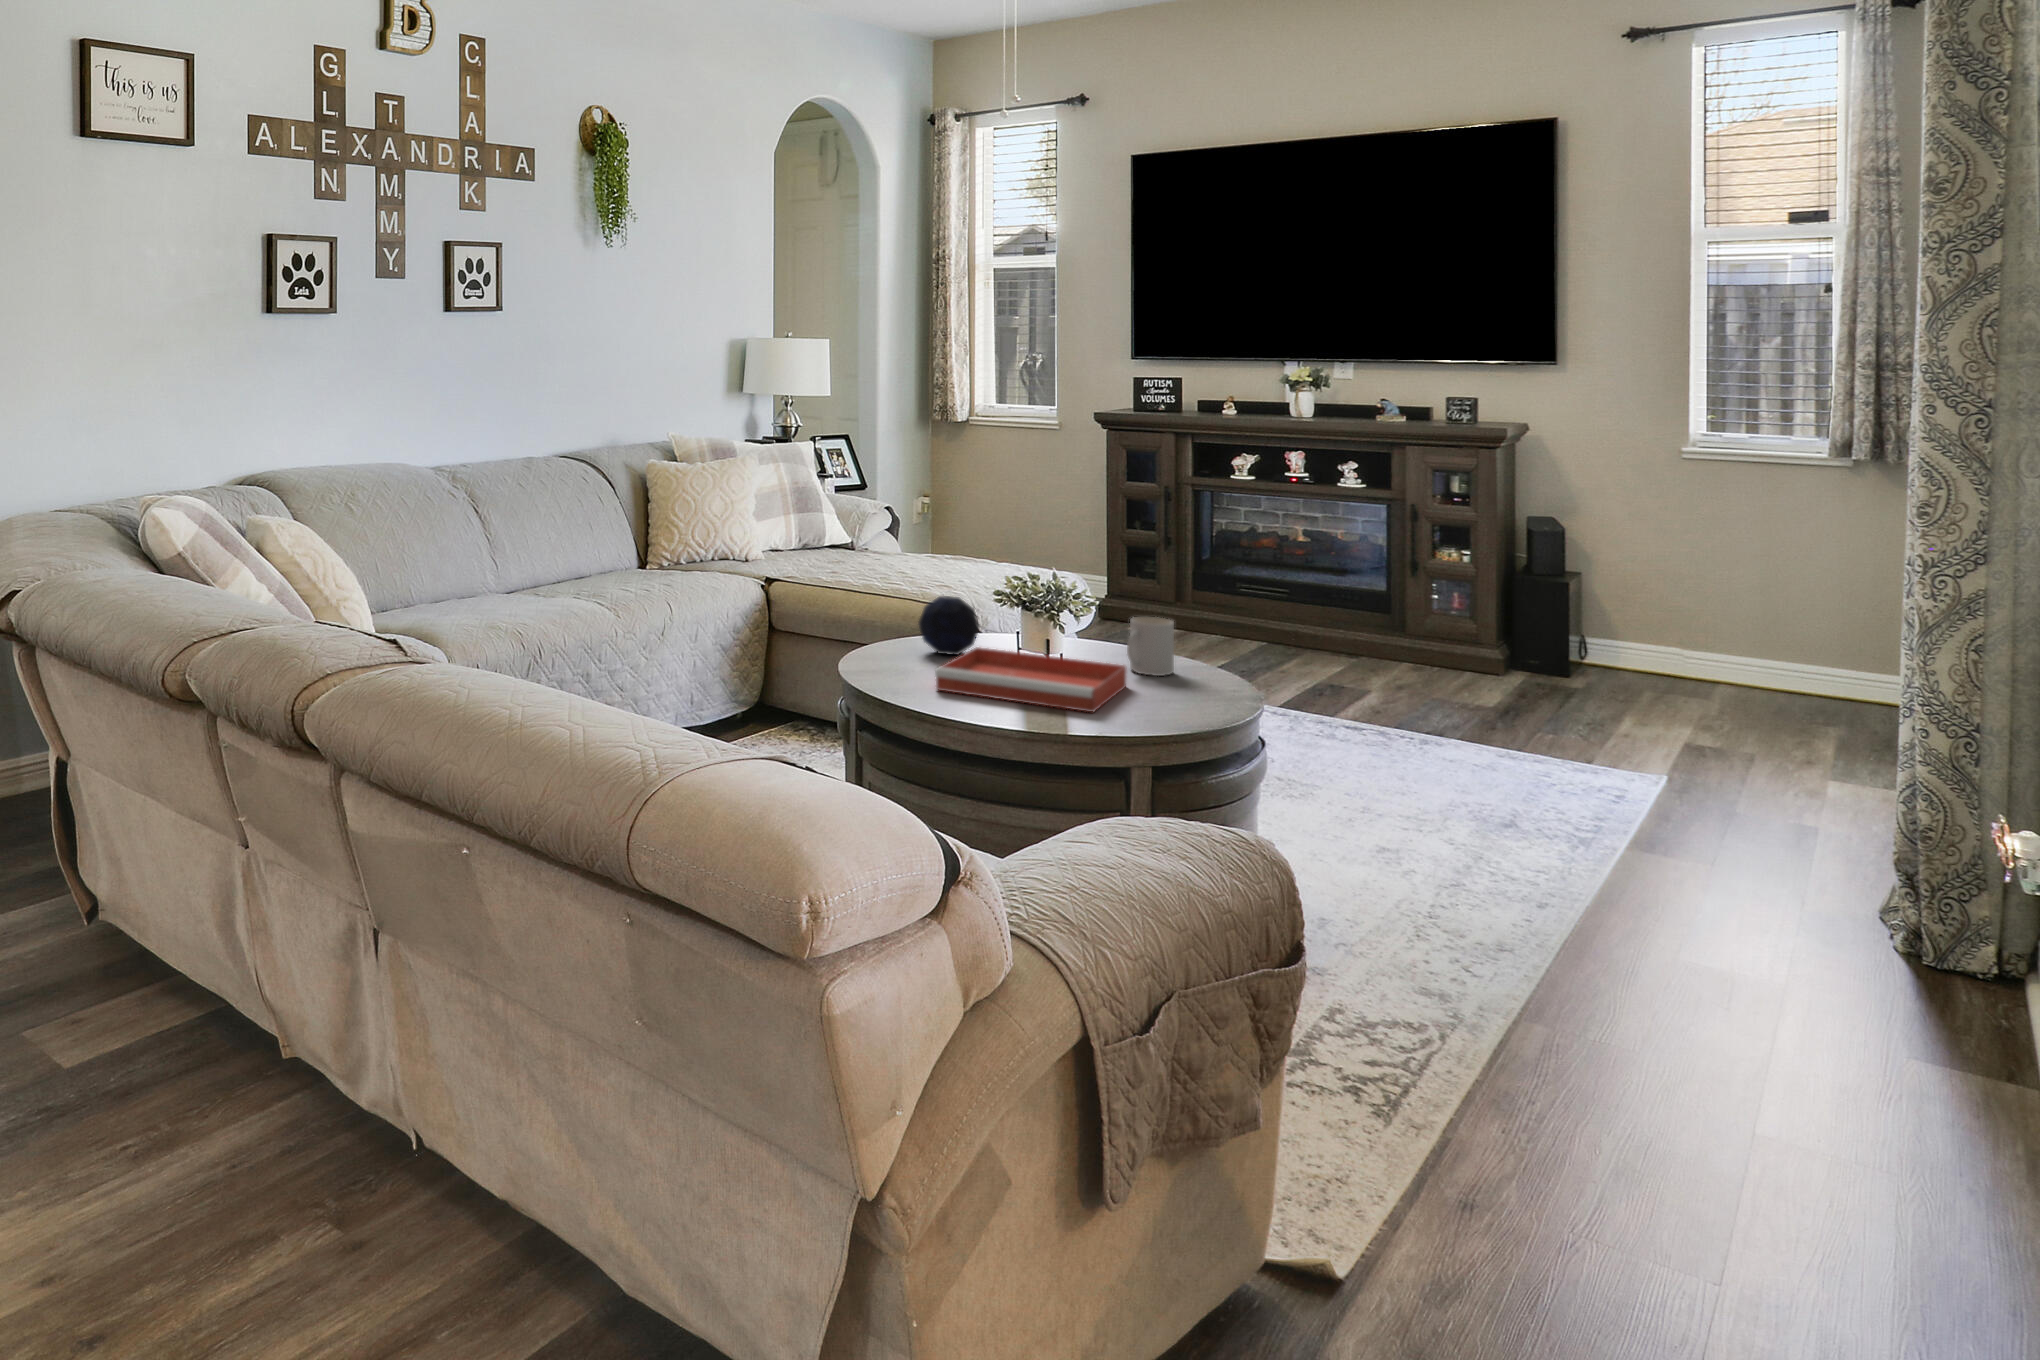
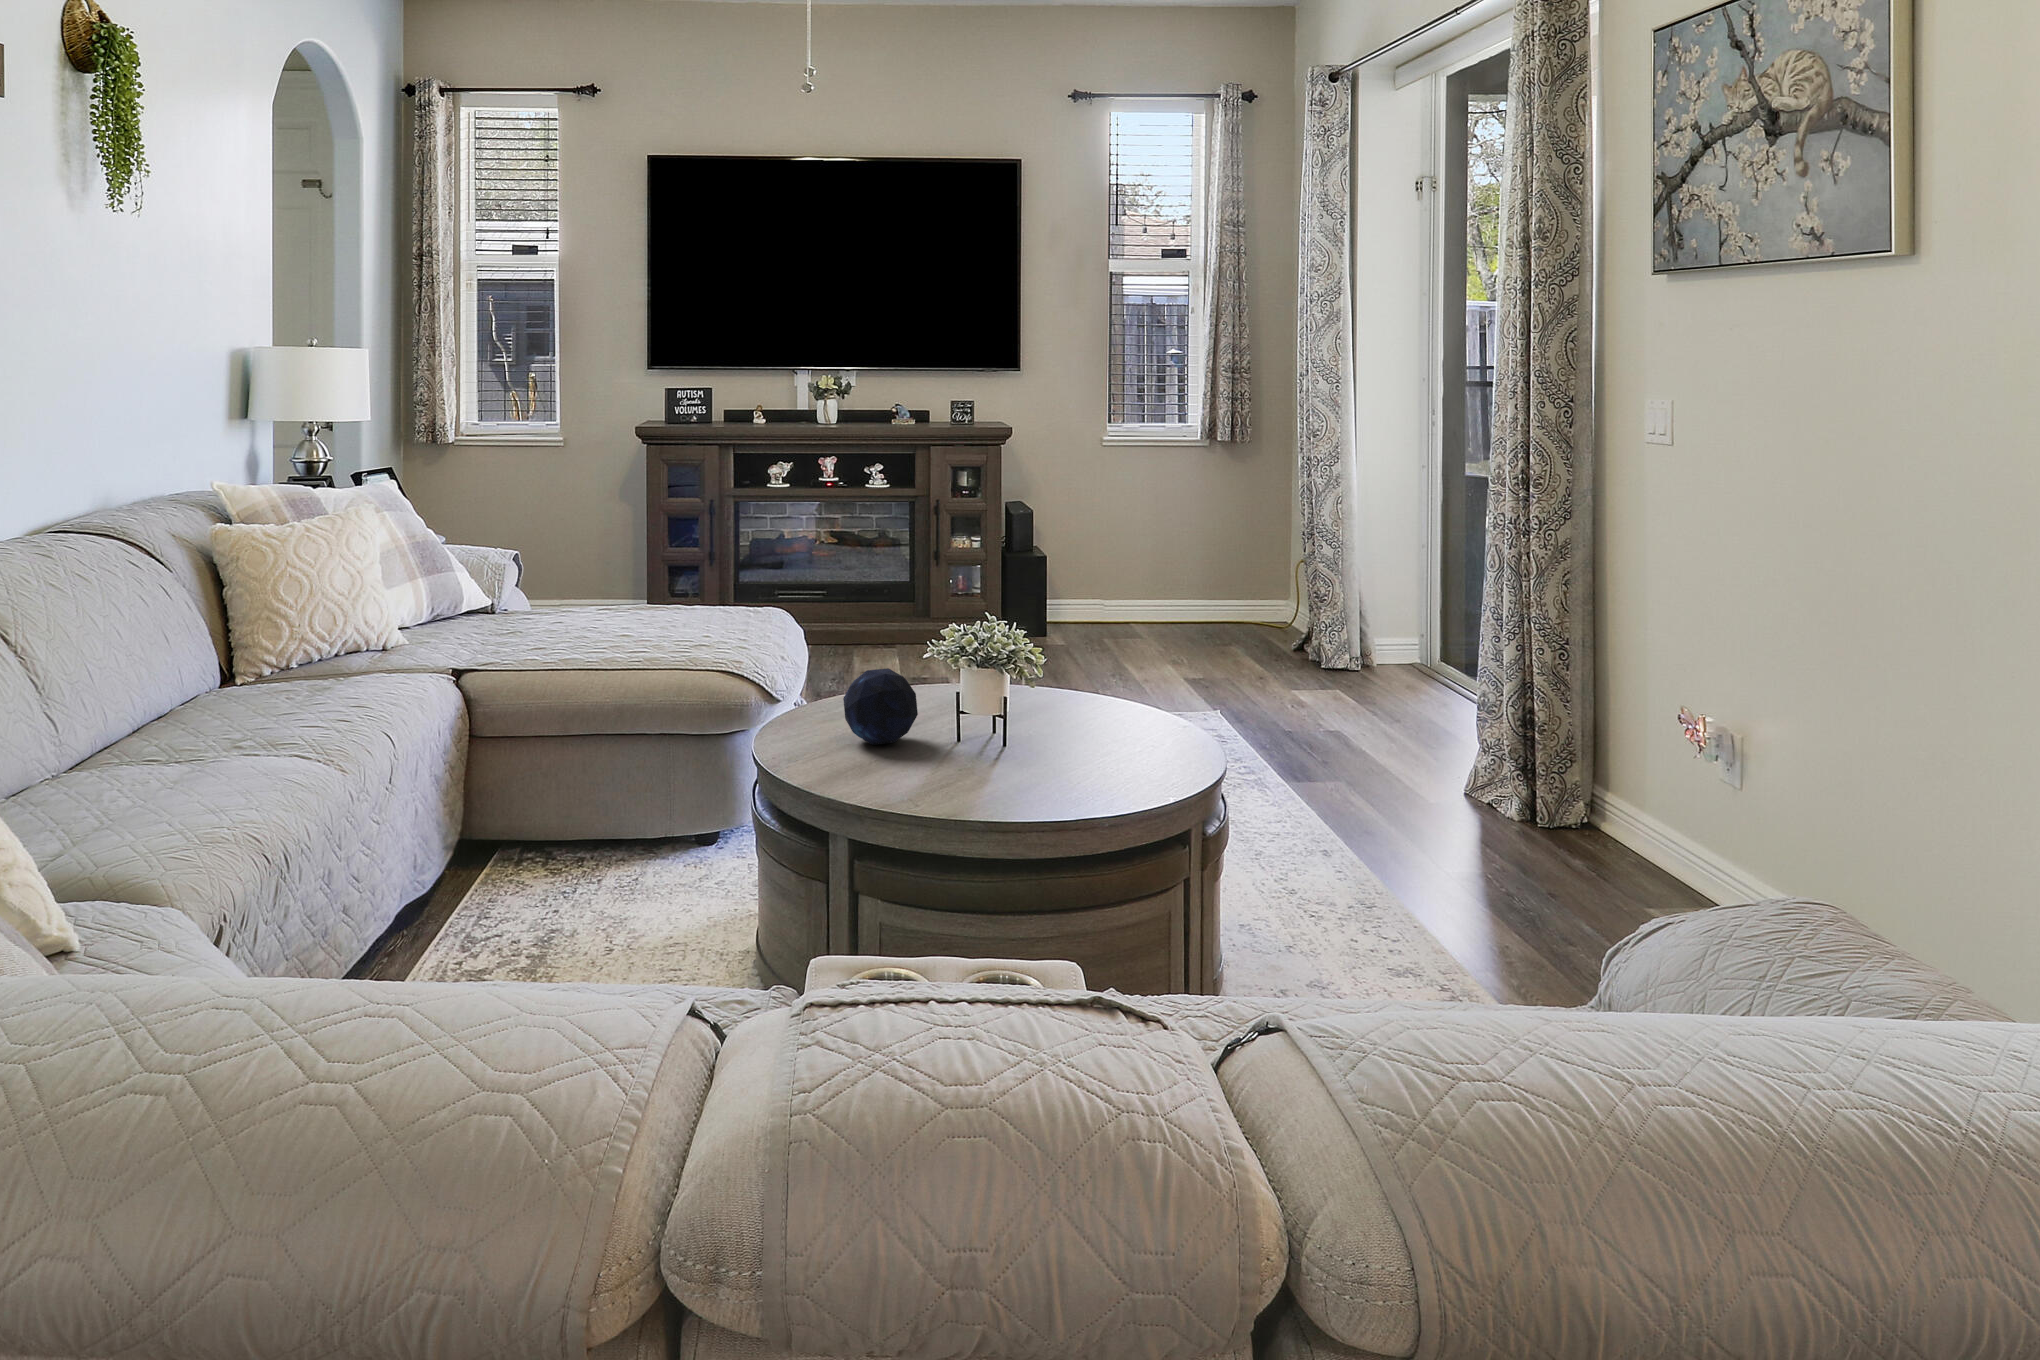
mug: present [1127,617,1174,676] -> none [1068,656,1115,724]
tray: present [935,647,1126,712] -> none [942,720,1168,799]

